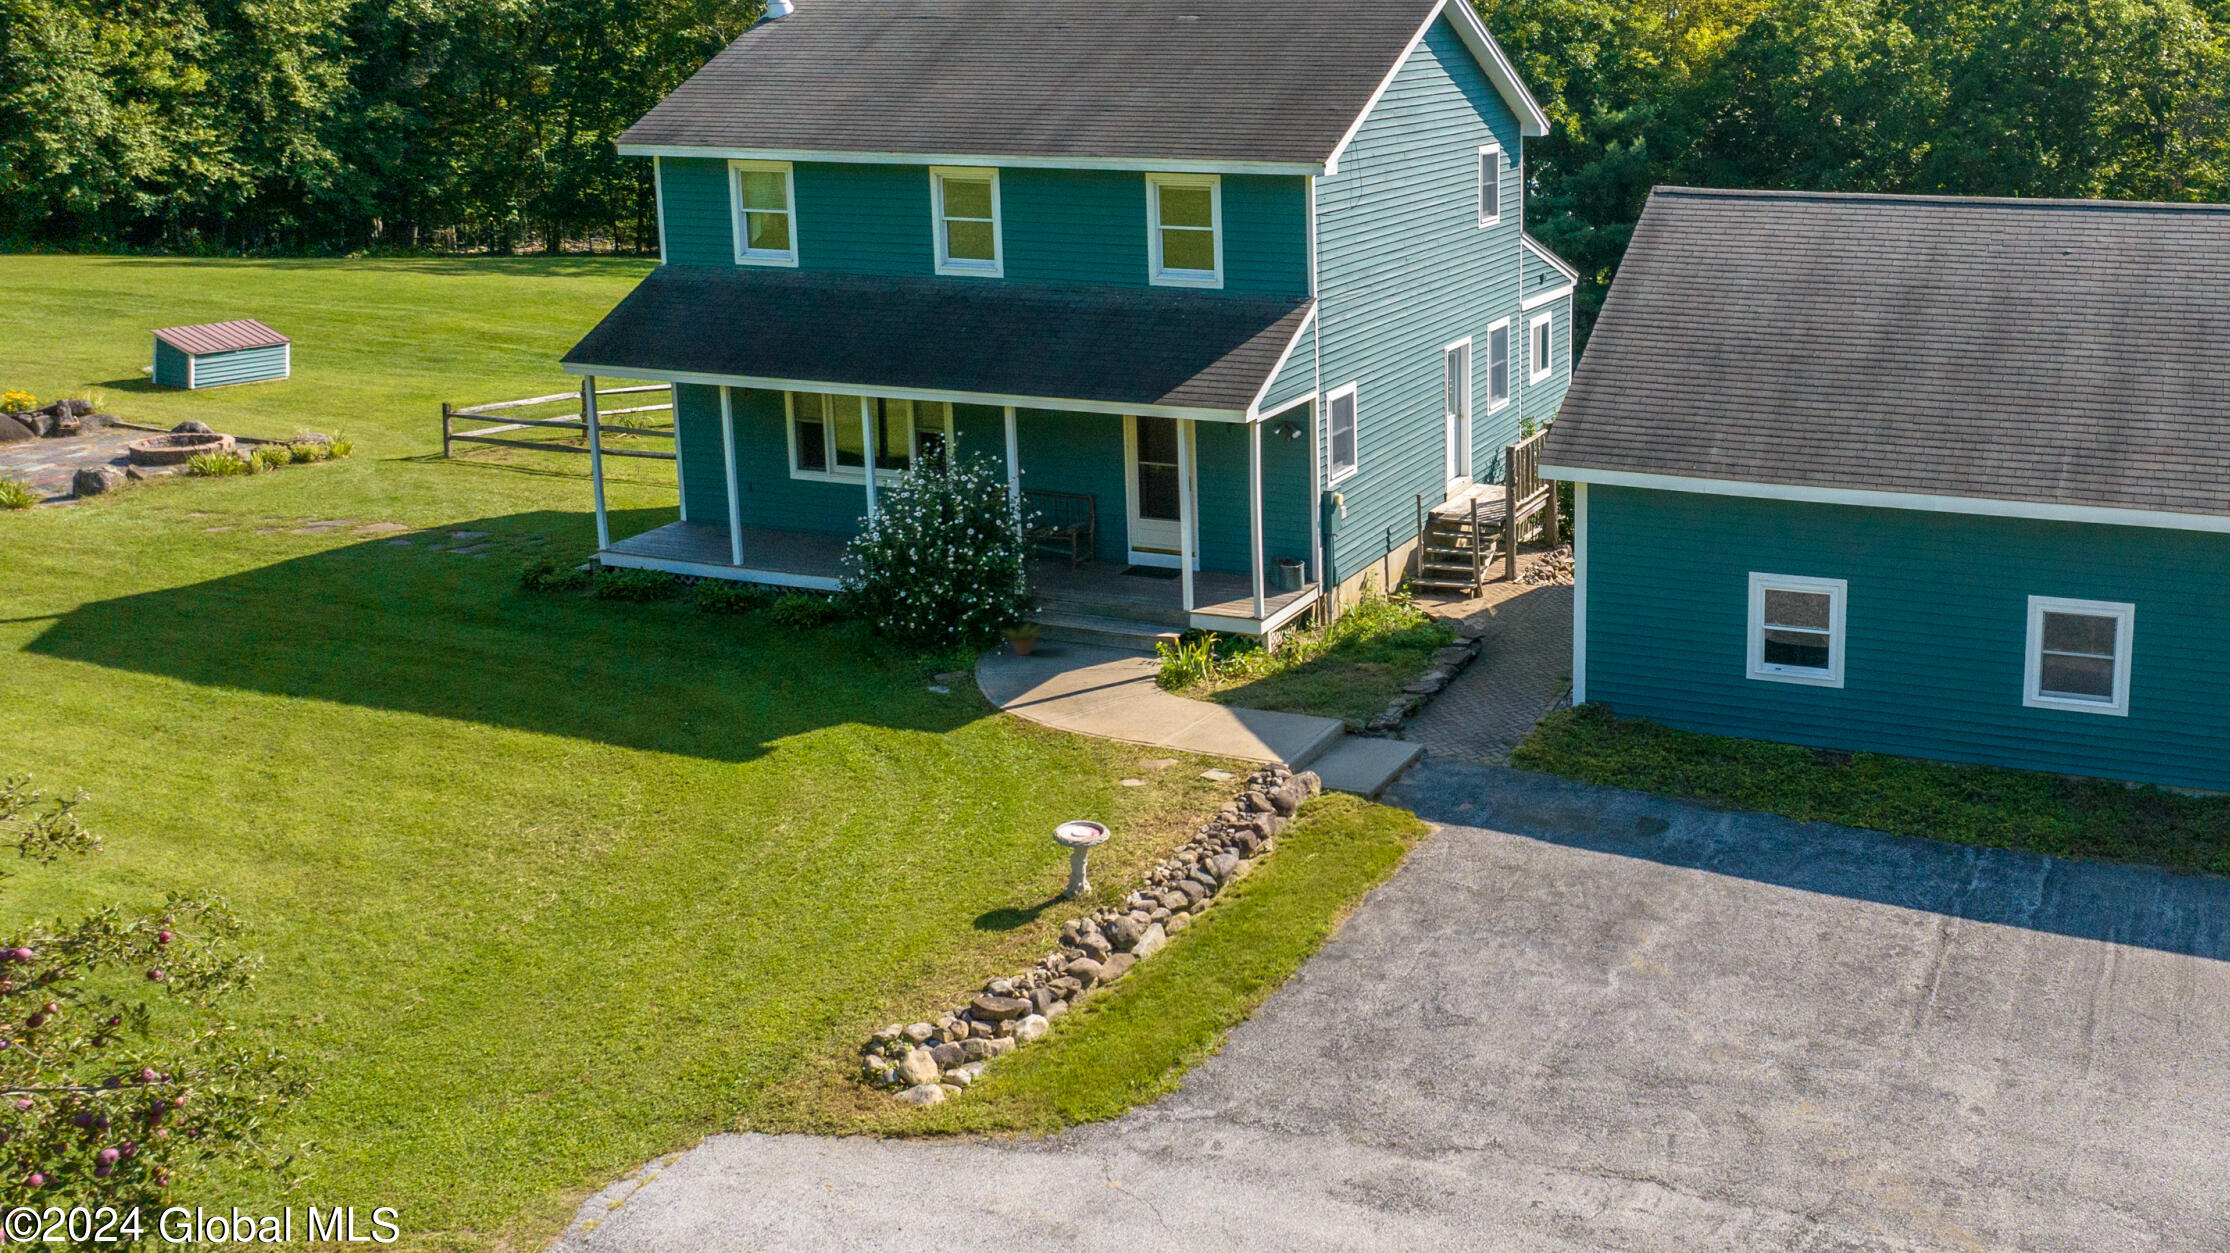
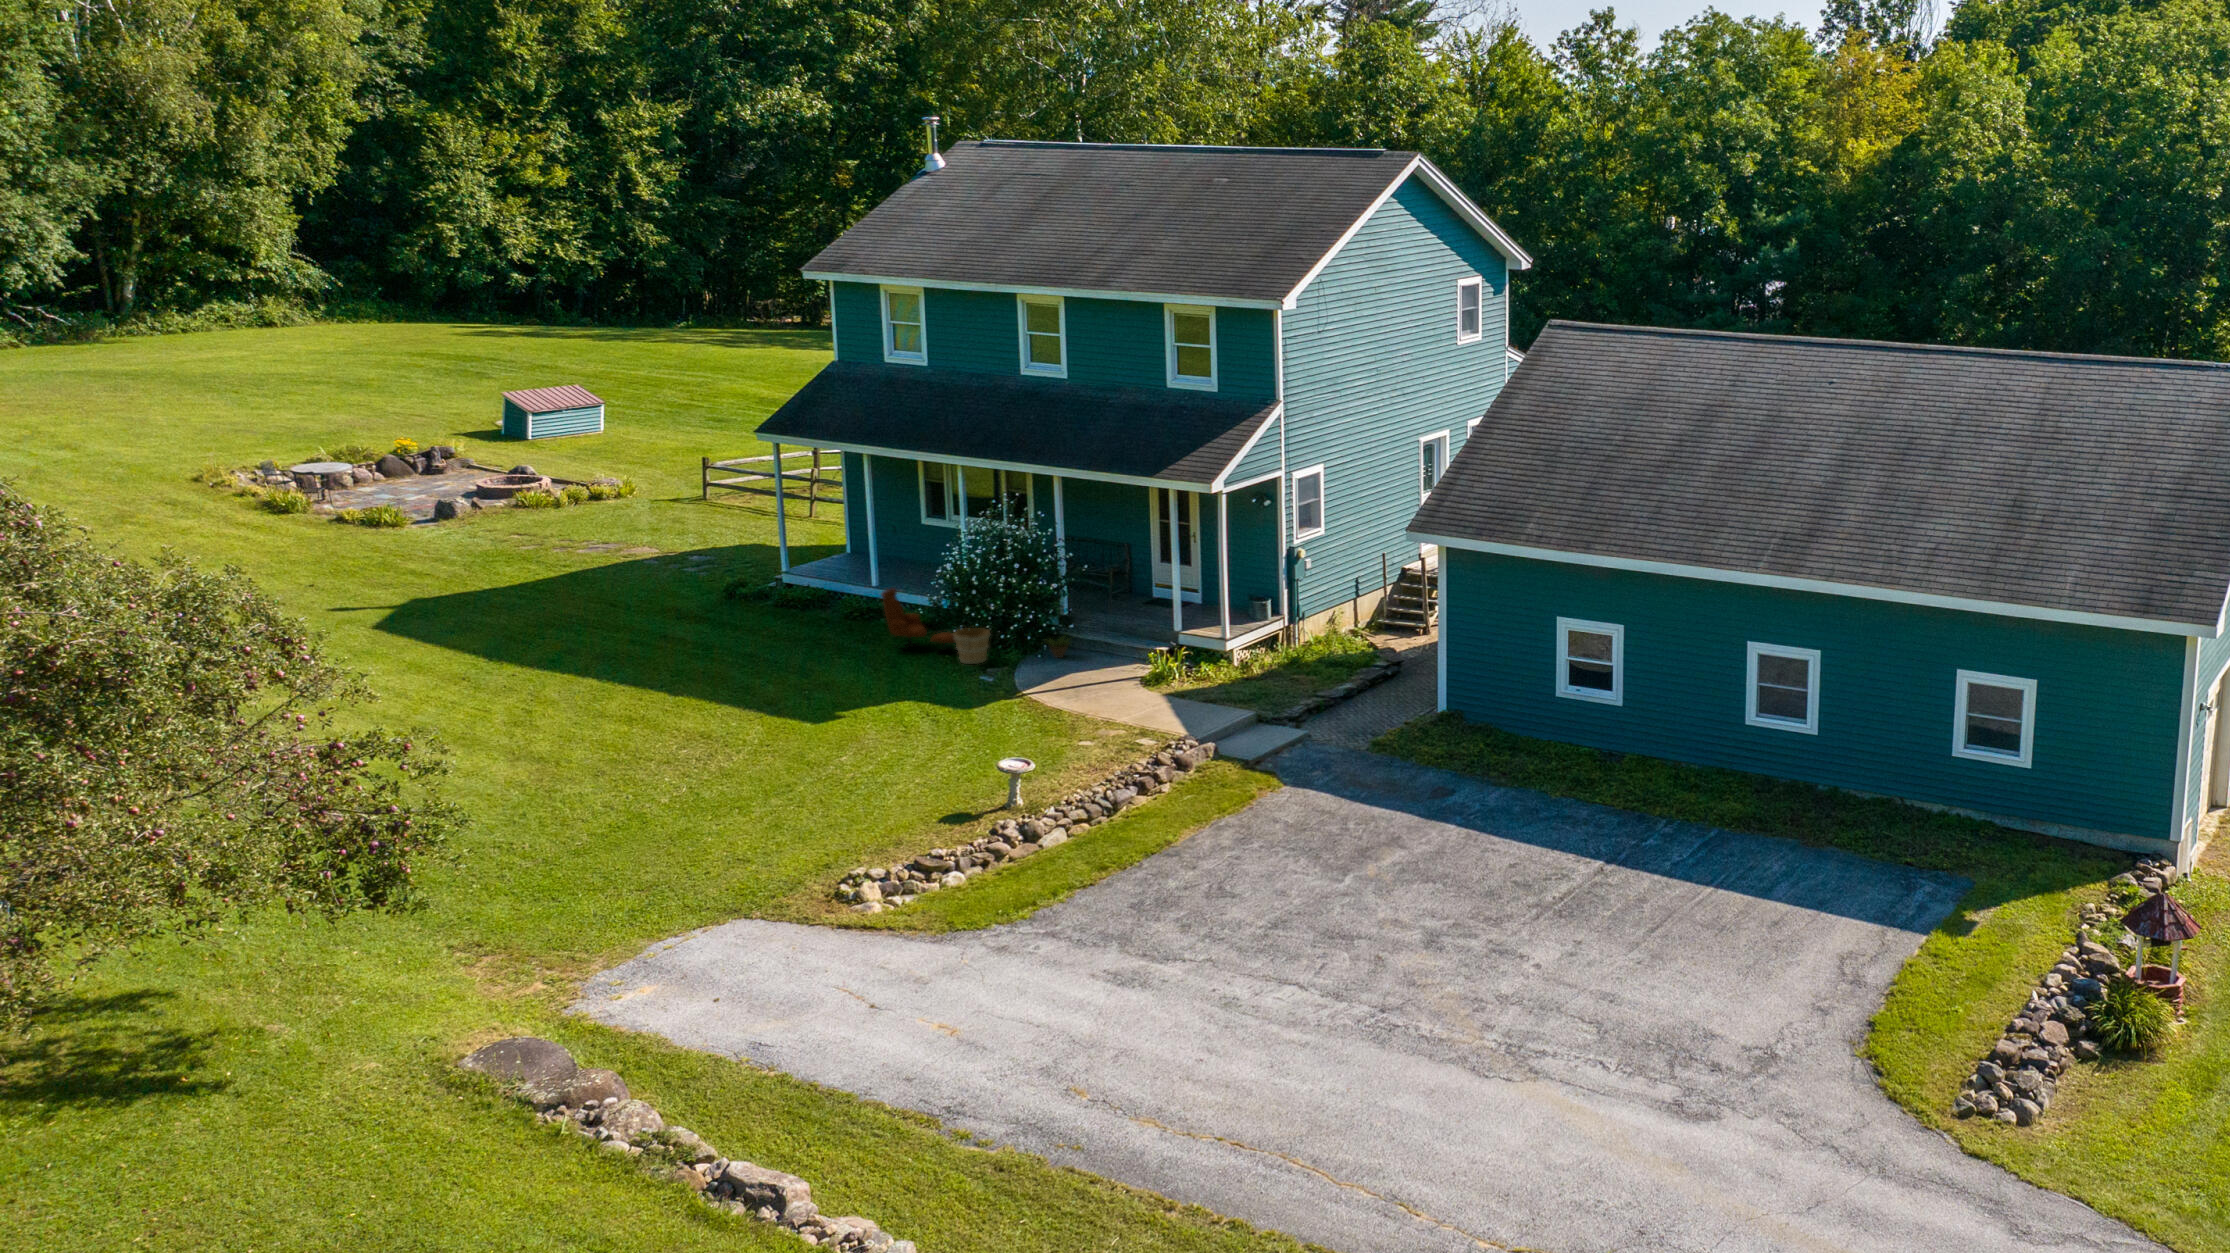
lounge chair: none [772,572,880,661] -> present [881,588,955,654]
wooden bucket: none [880,621,932,671] -> present [954,628,990,664]

